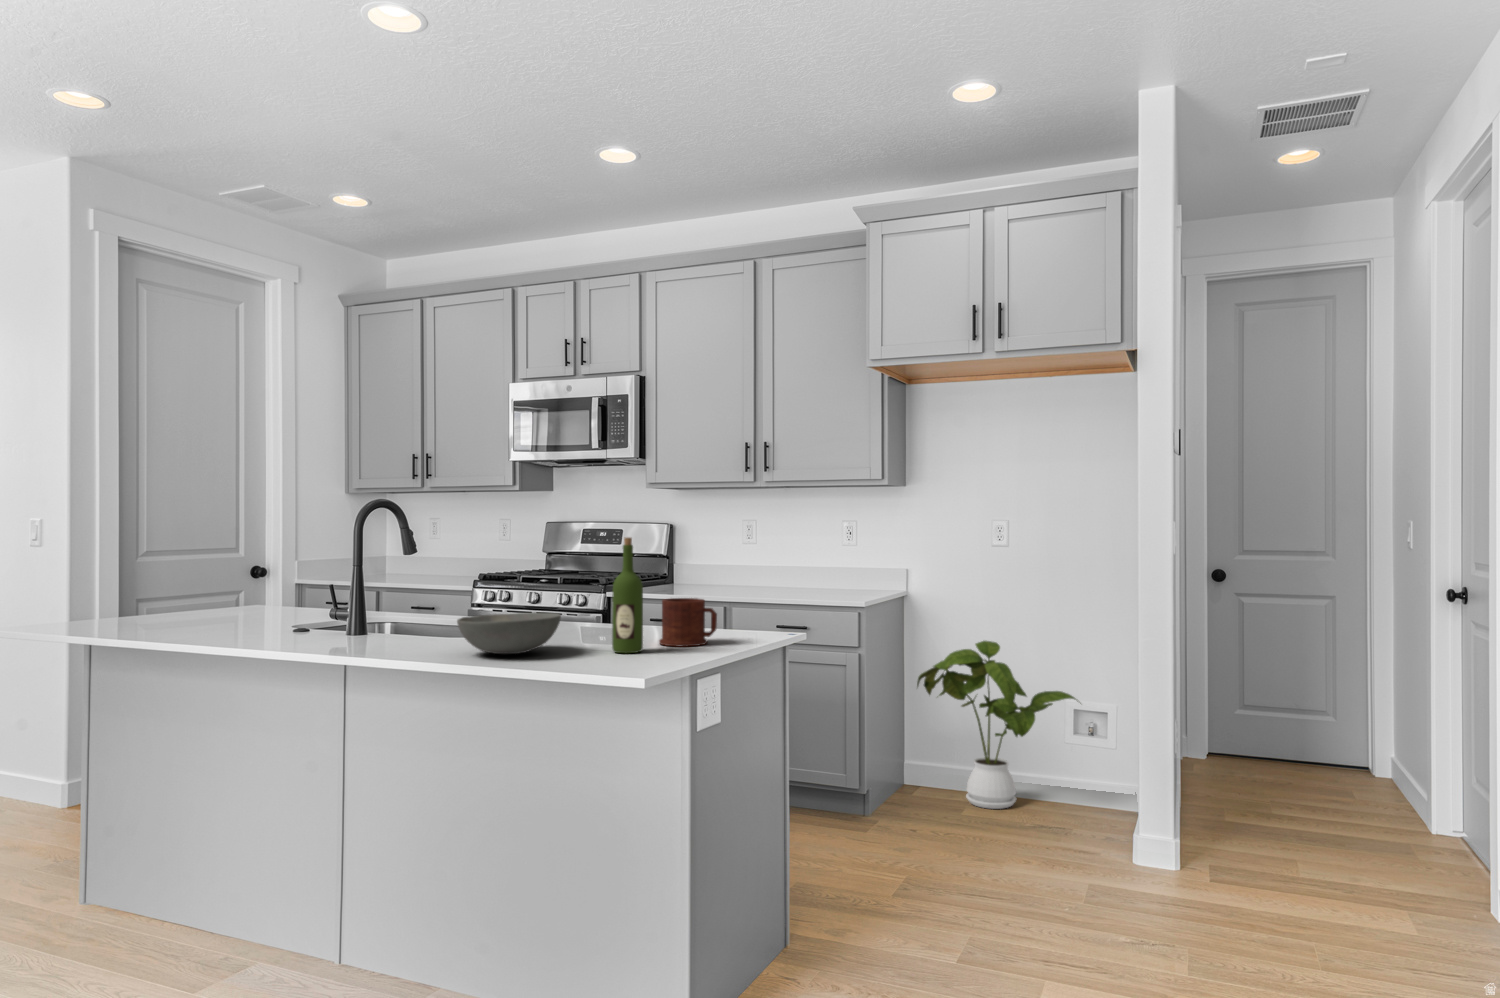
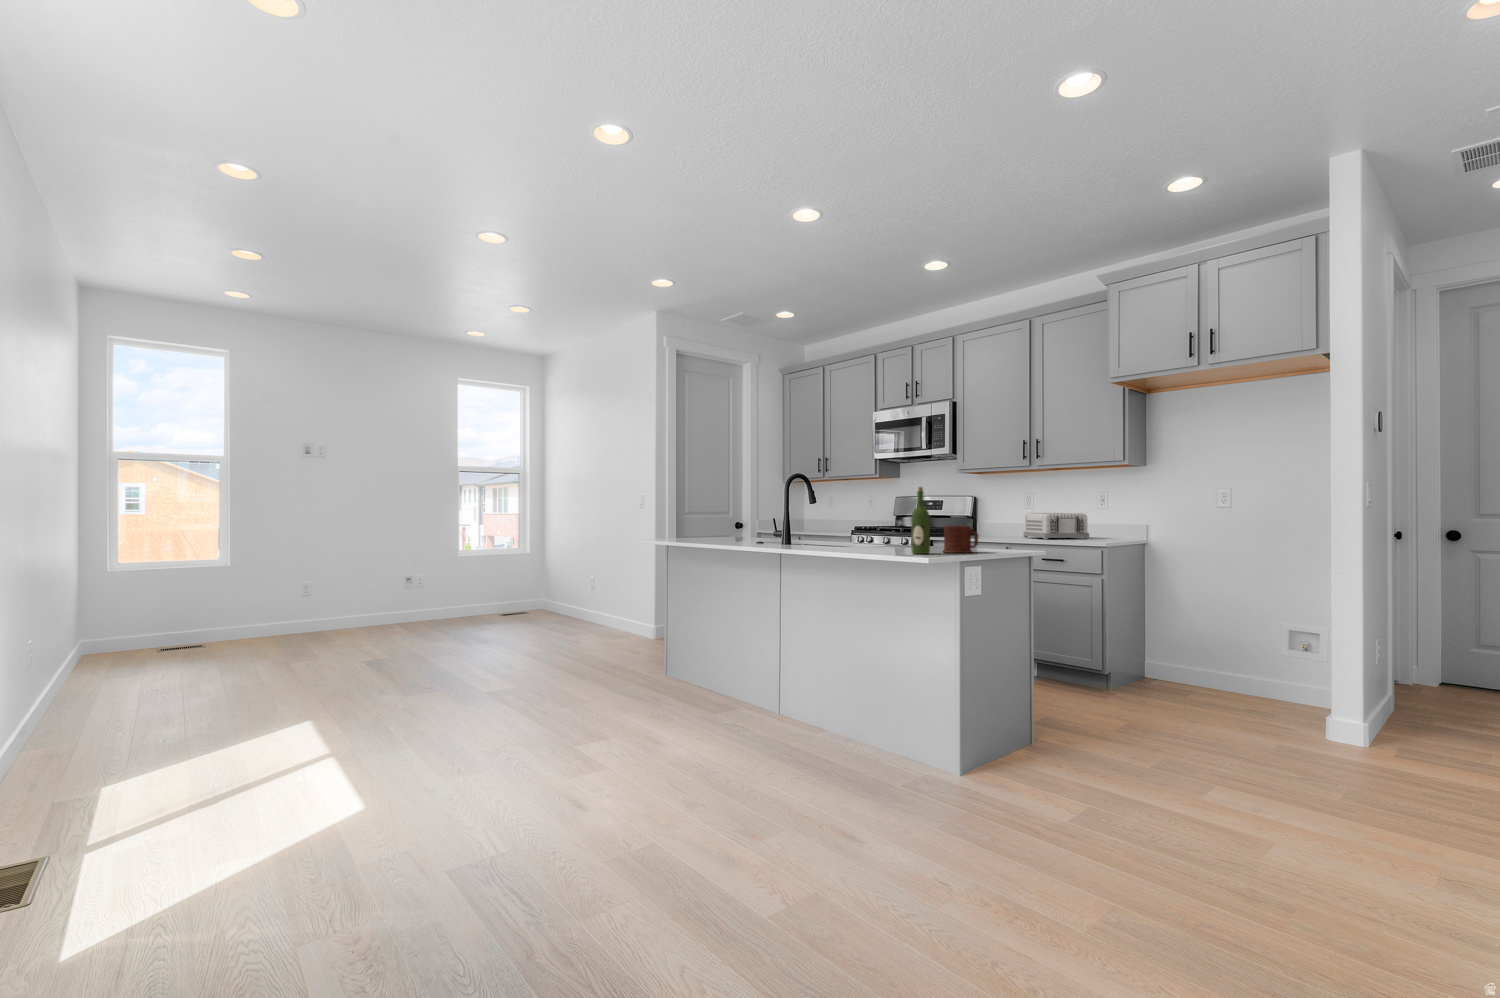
toaster: none [741,549,832,591] -> present [1024,513,1089,539]
bowl: present [457,613,561,654] -> none [825,532,882,552]
house plant: present [917,641,1076,809] -> none [1151,574,1295,698]

